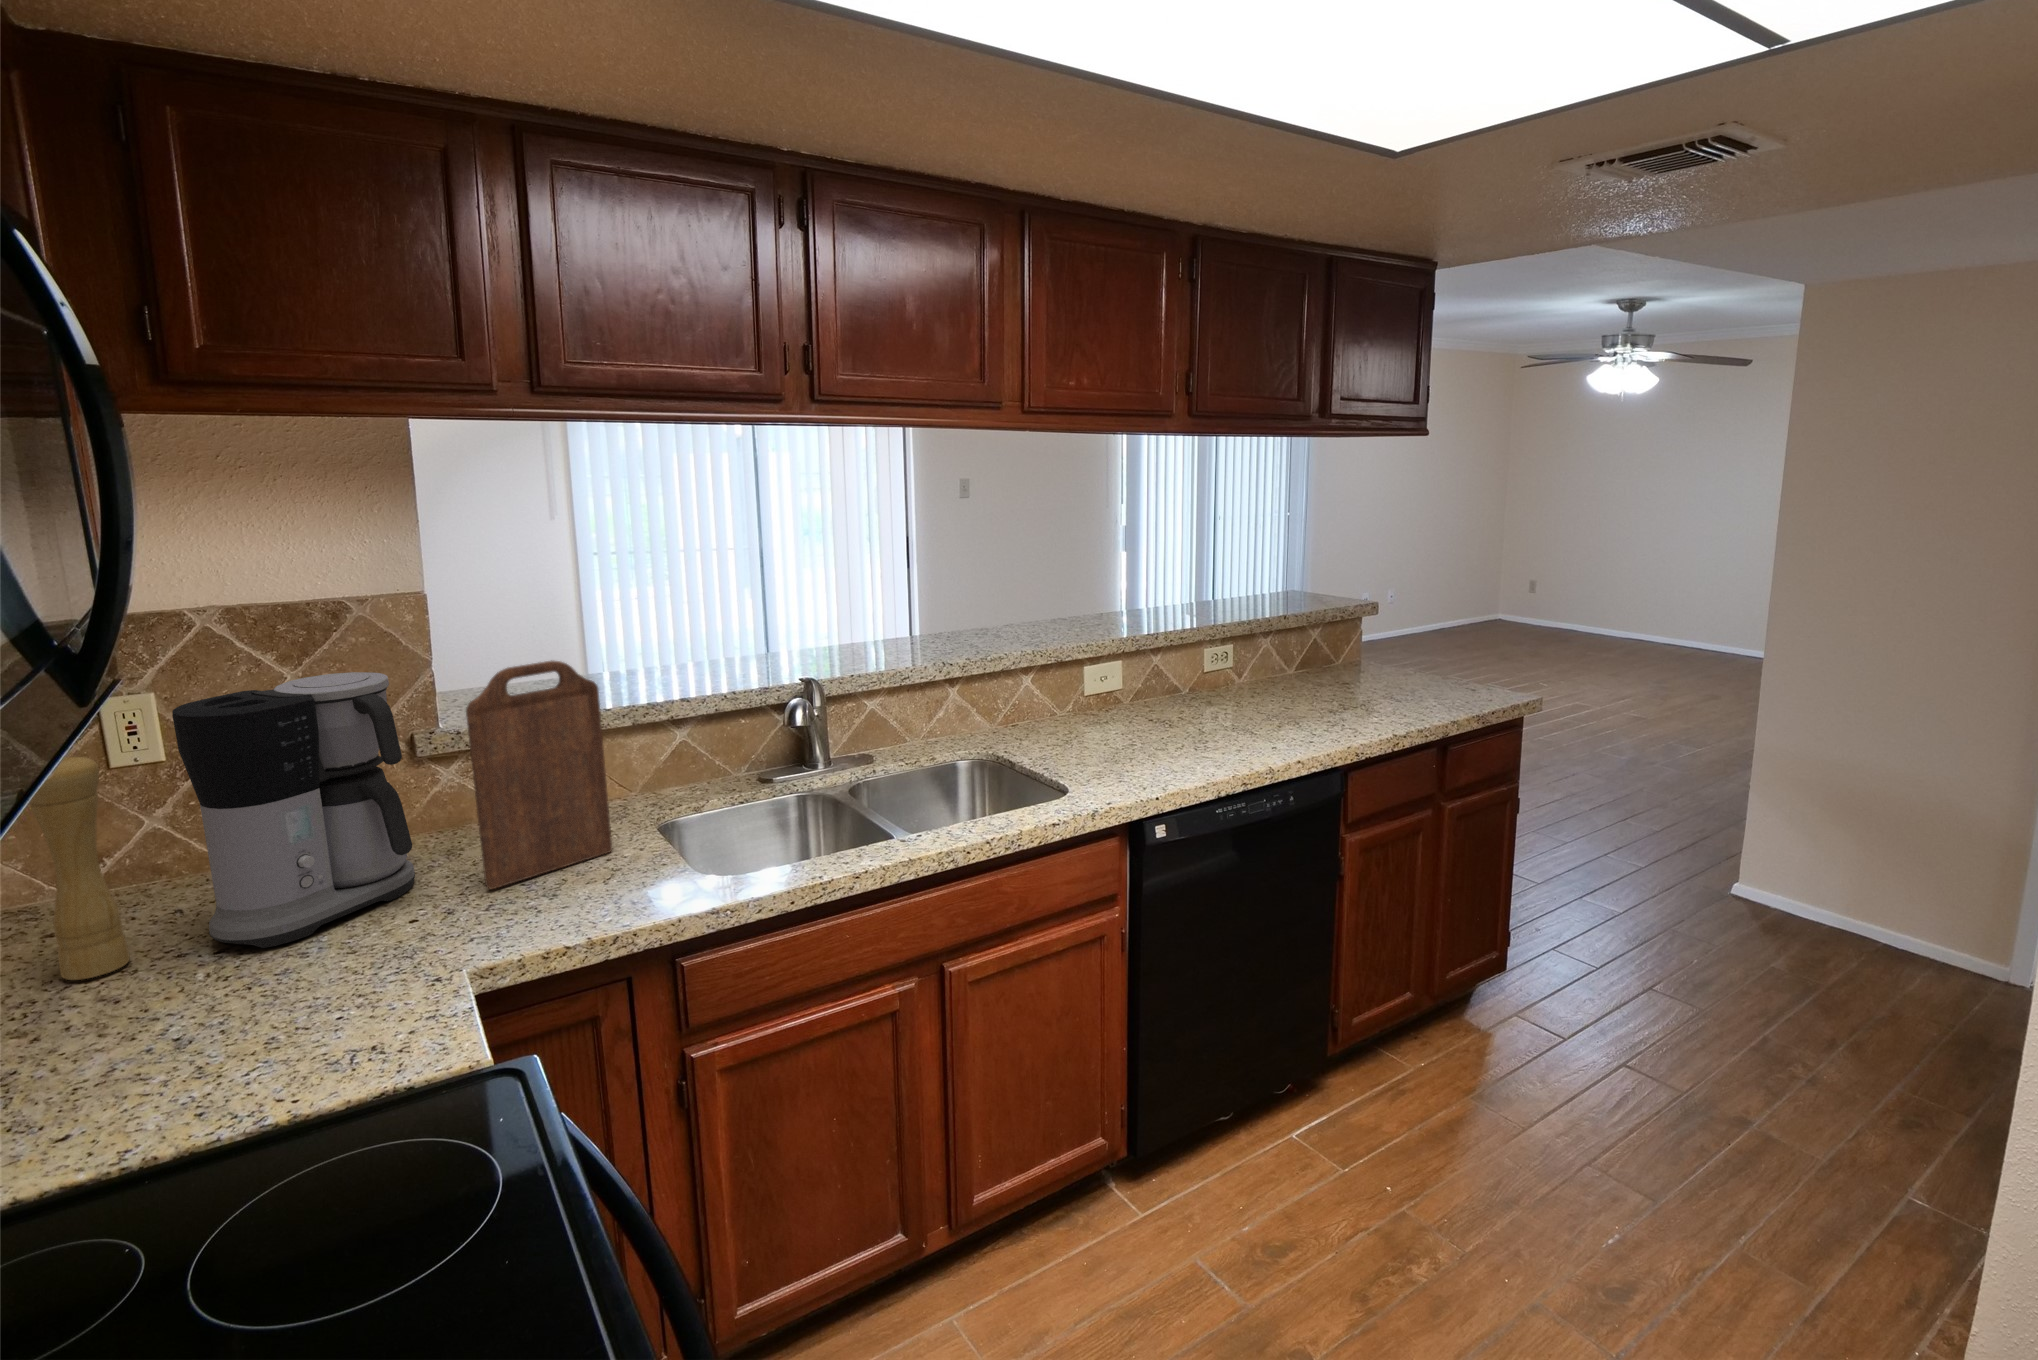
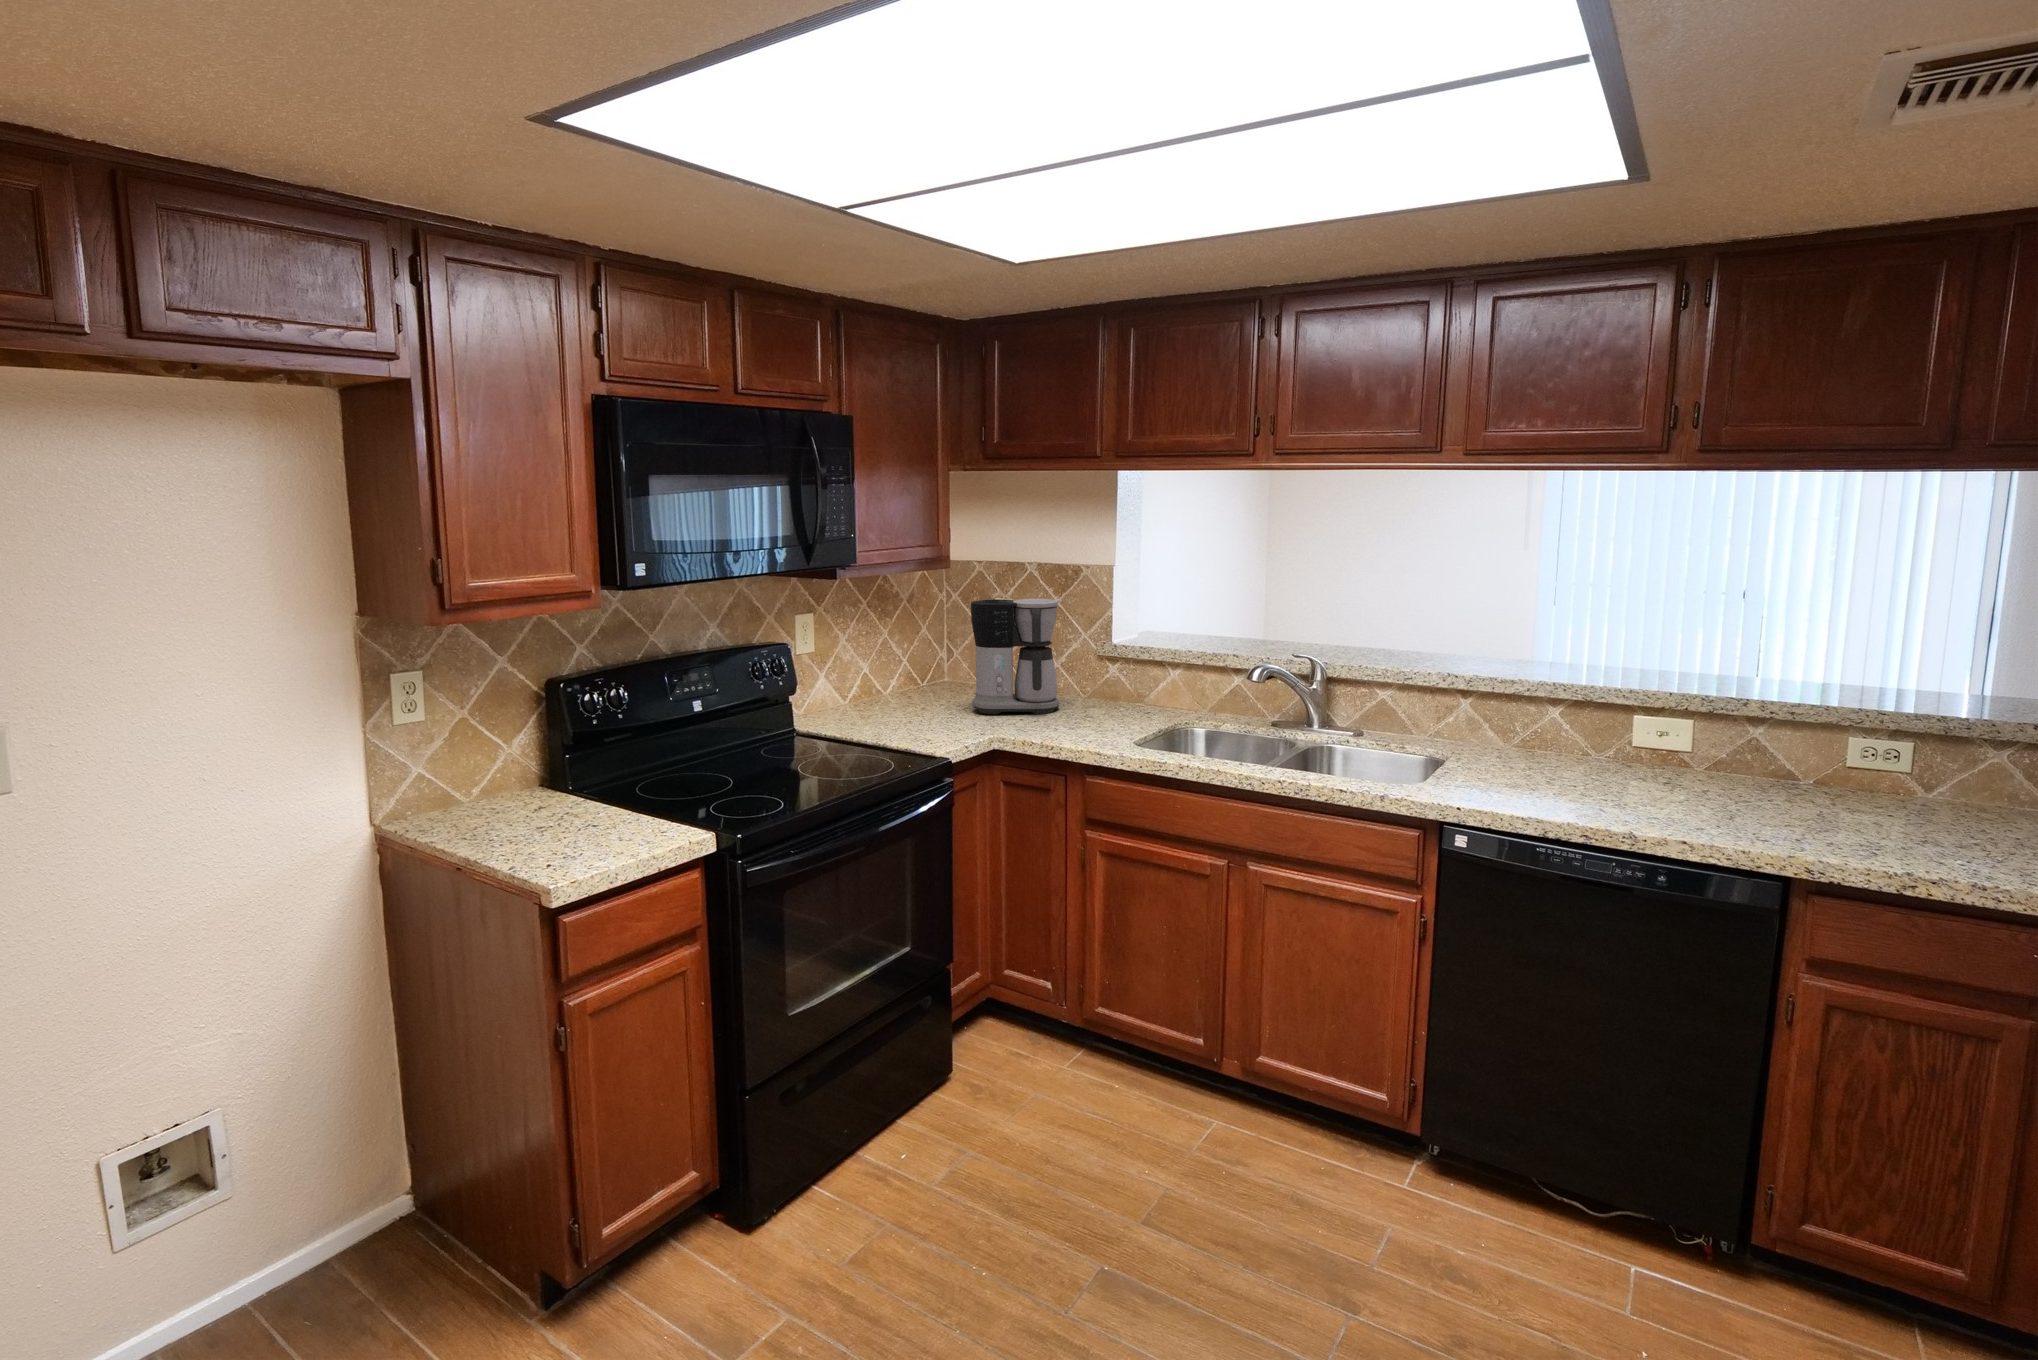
cutting board: present [466,660,612,889] -> none [1063,605,1132,725]
pepper mill: present [30,757,130,980] -> none [933,613,957,706]

